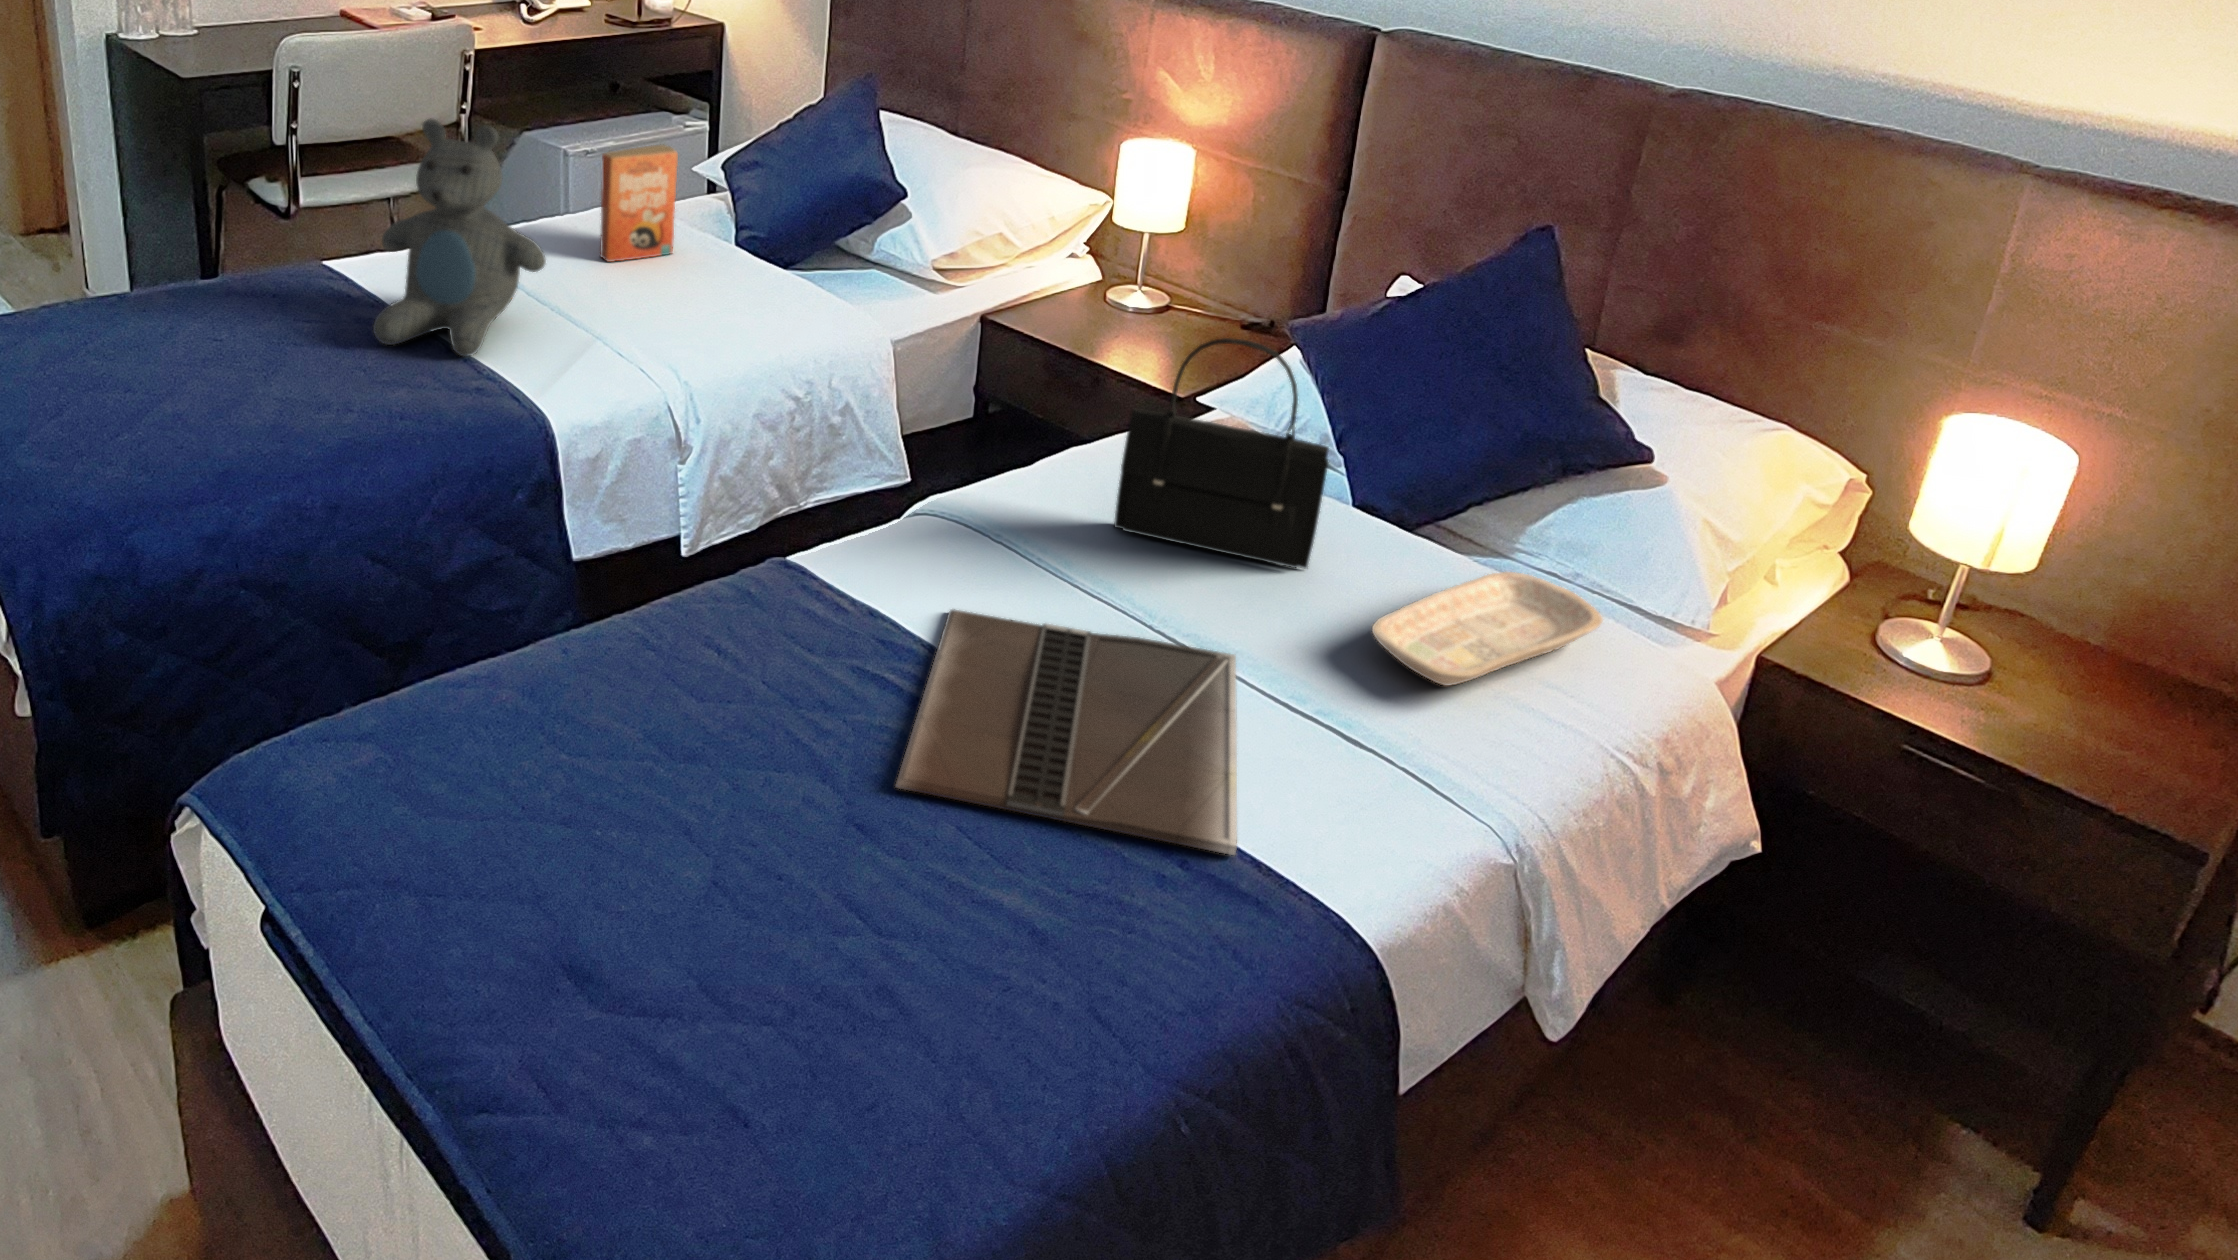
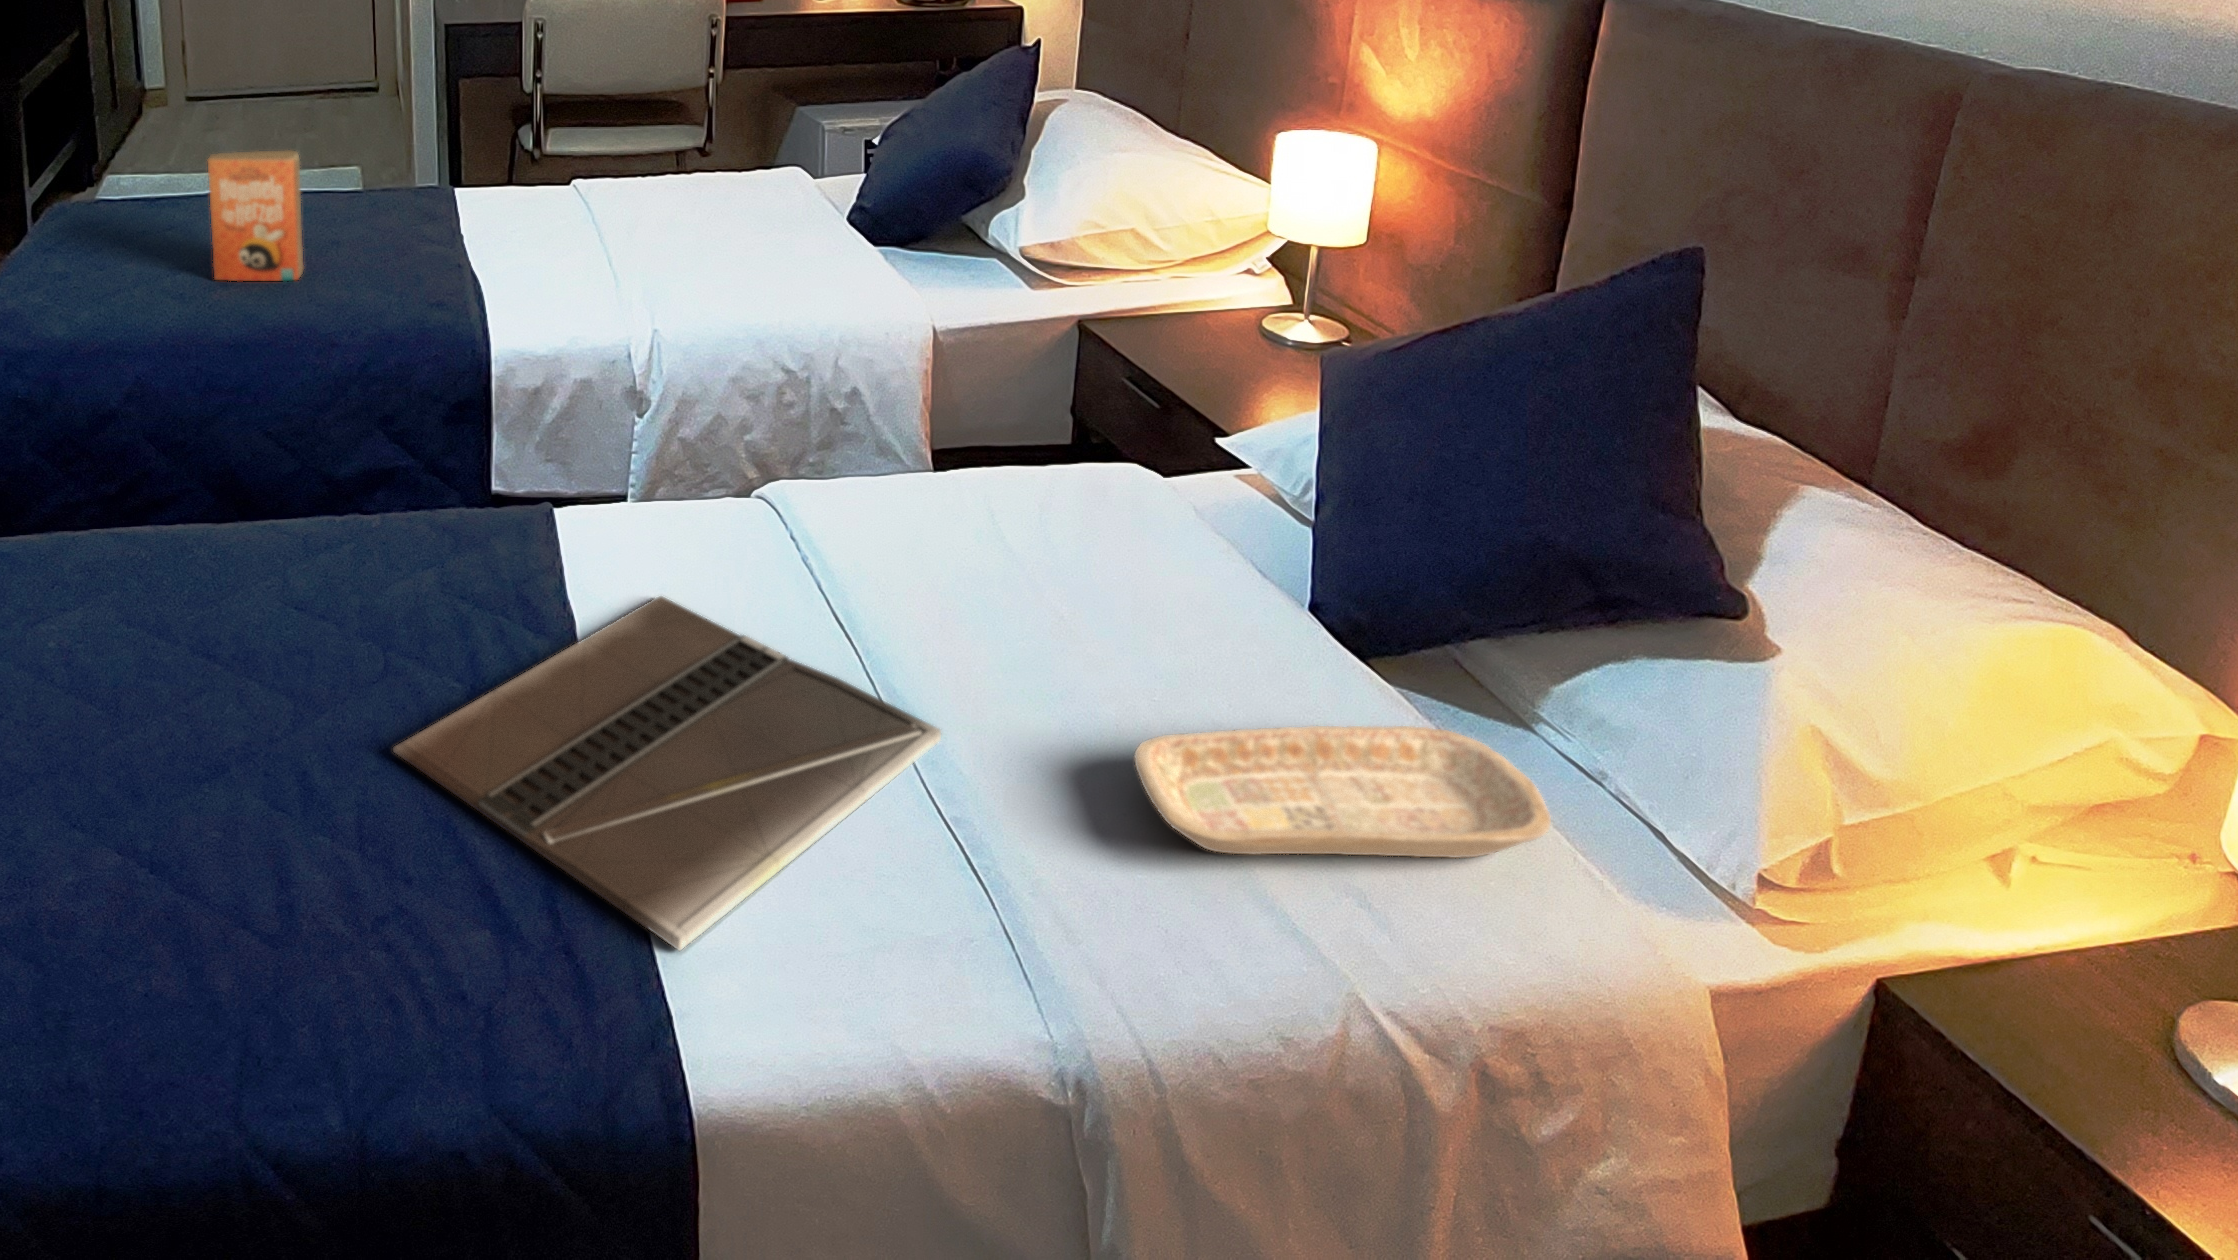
teddy bear: present [373,118,546,357] -> none [414,47,581,280]
paperback book: present [600,144,678,262] -> present [208,150,304,281]
handbag: present [1114,338,1329,568] -> none [947,327,1190,661]

